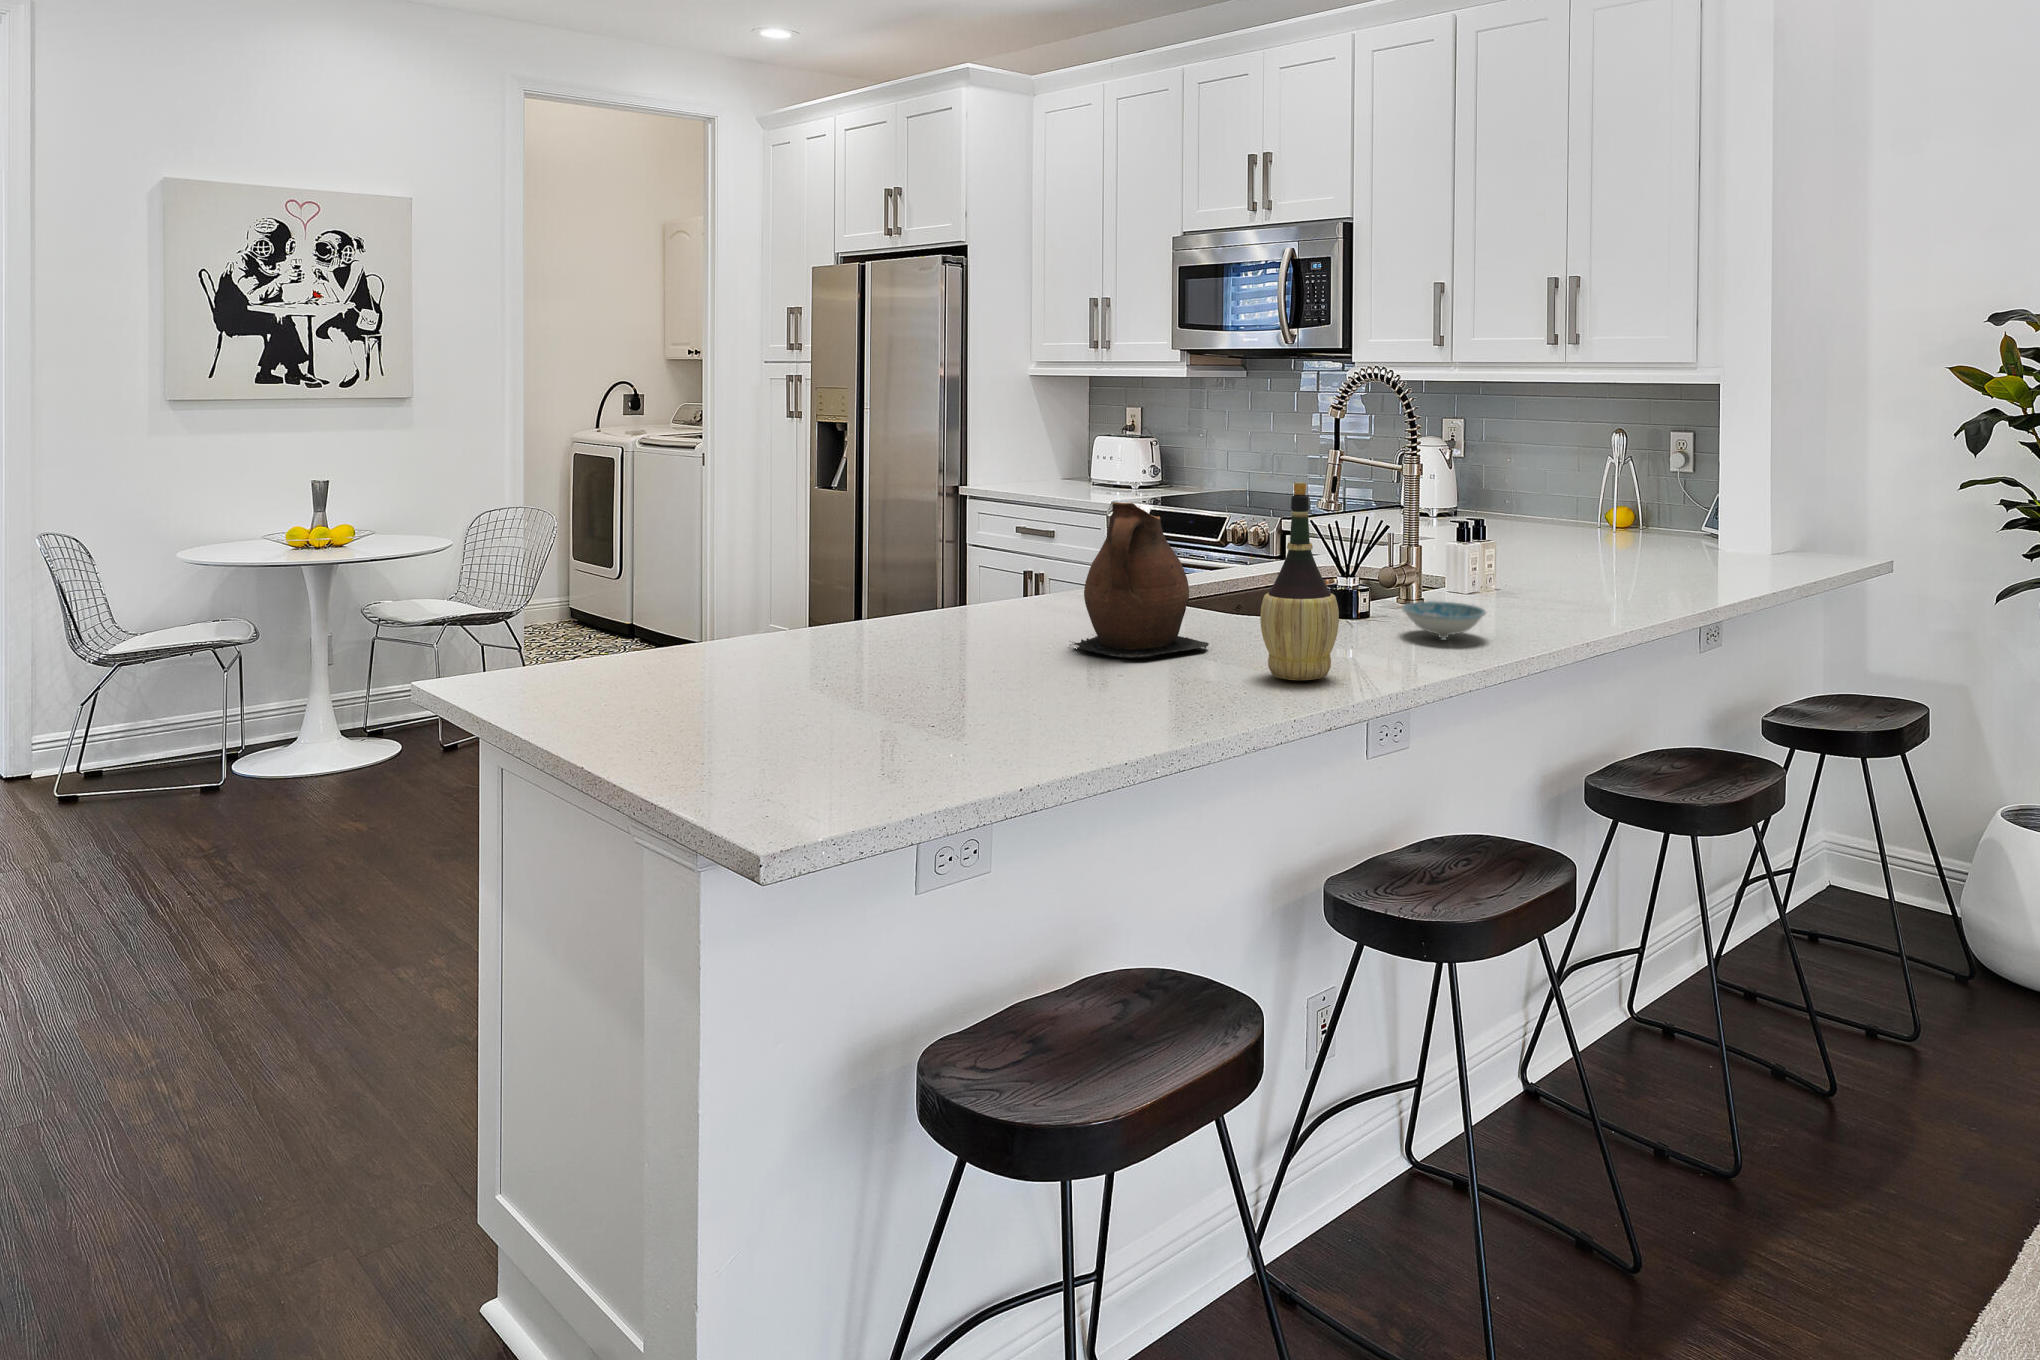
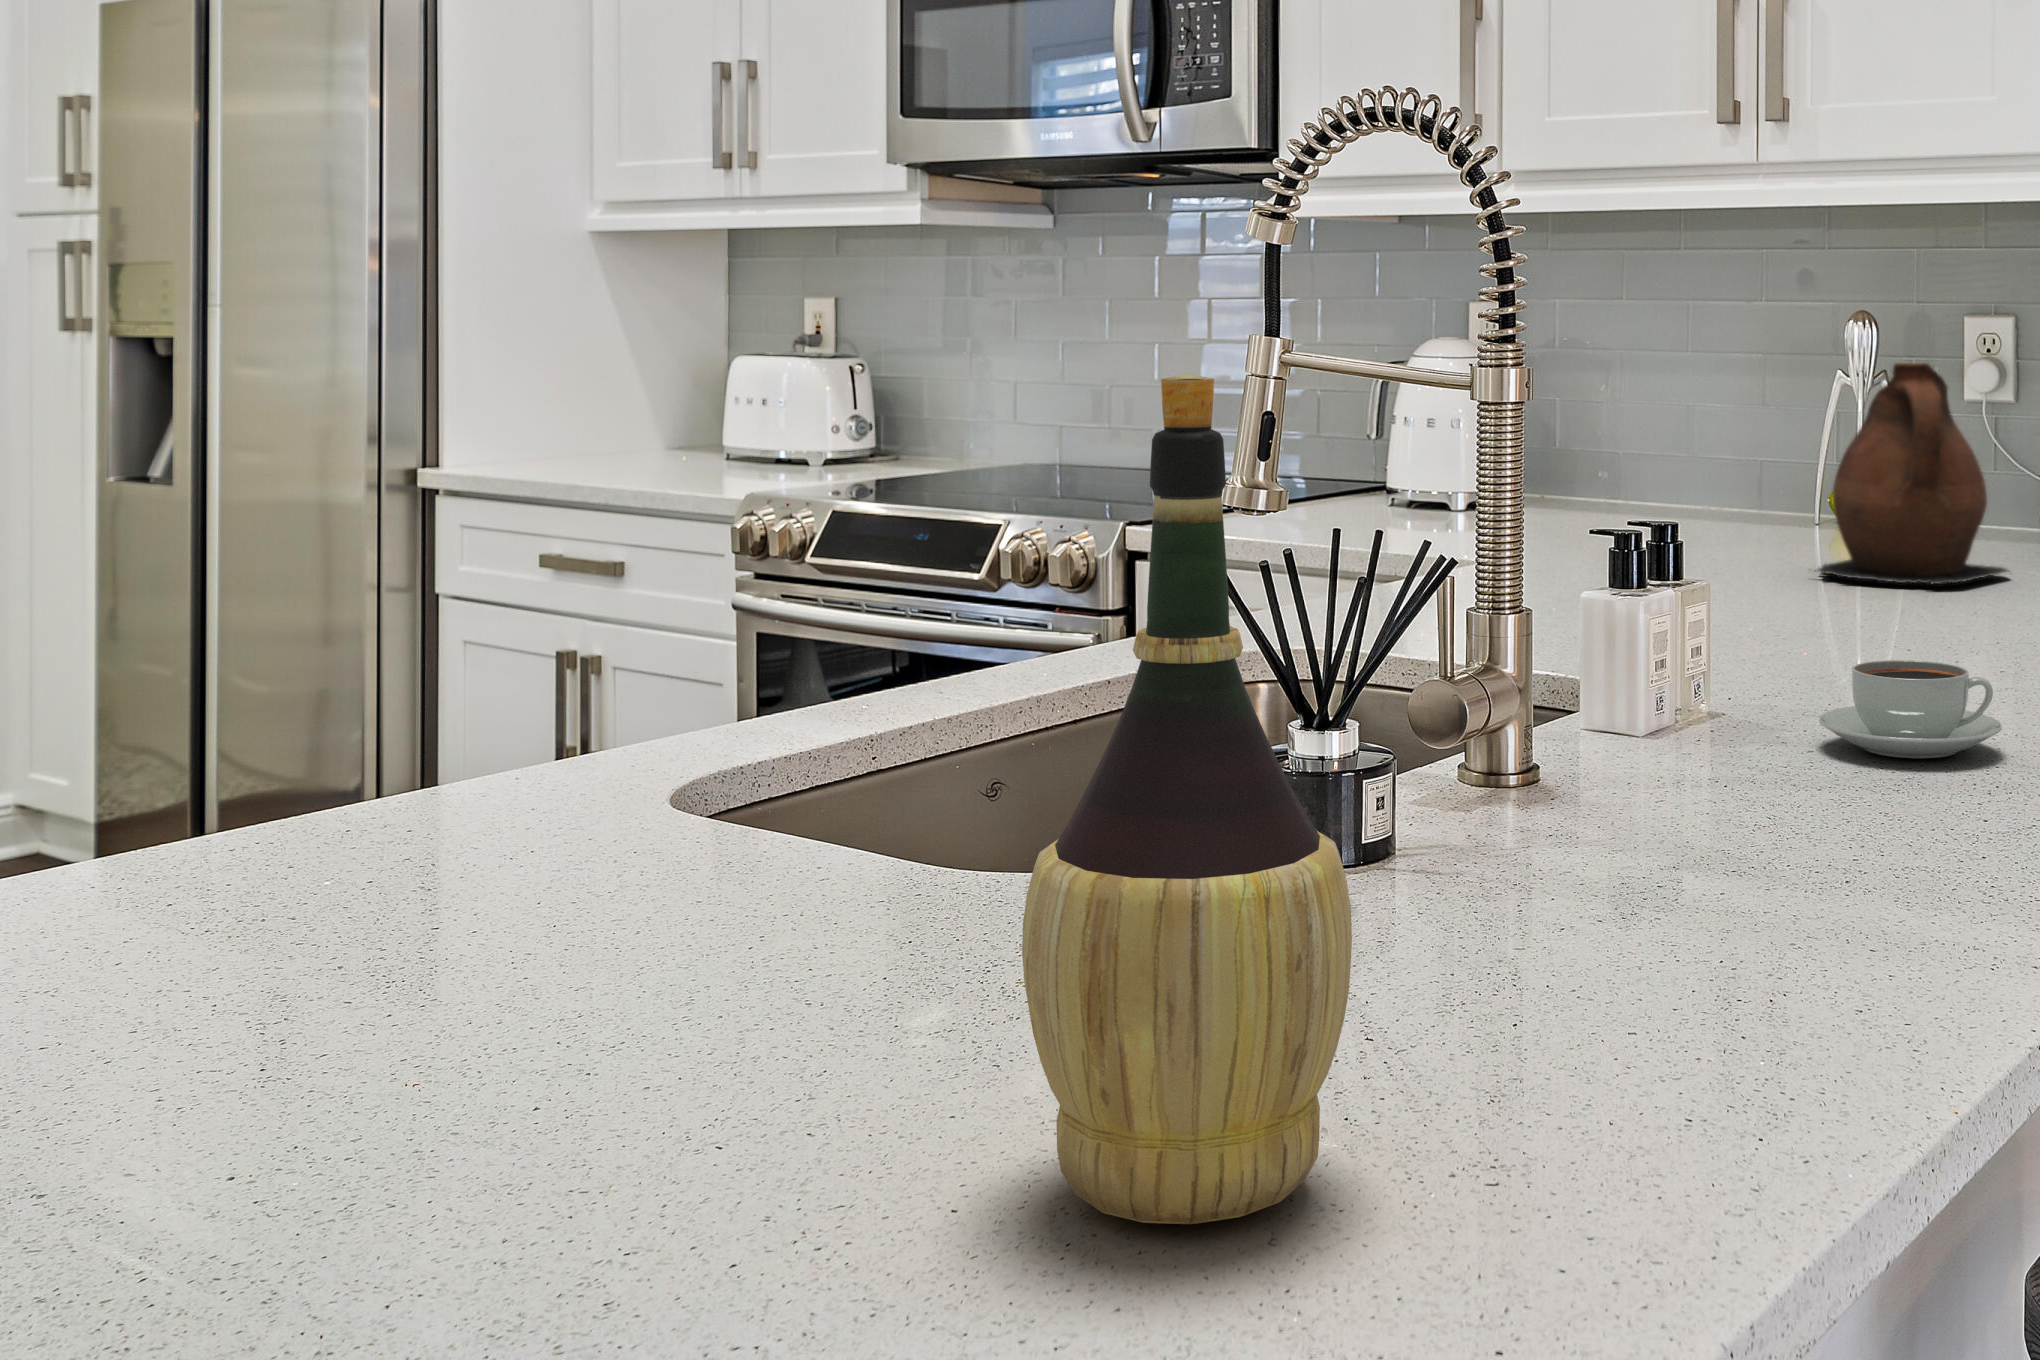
ceramic pitcher: present [1070,502,1209,657] -> present [1815,363,2010,584]
coffee cup: none [1531,574,1597,608] -> present [1819,660,2002,758]
ceramic bowl: present [1402,601,1486,638] -> none [1513,777,1797,905]

